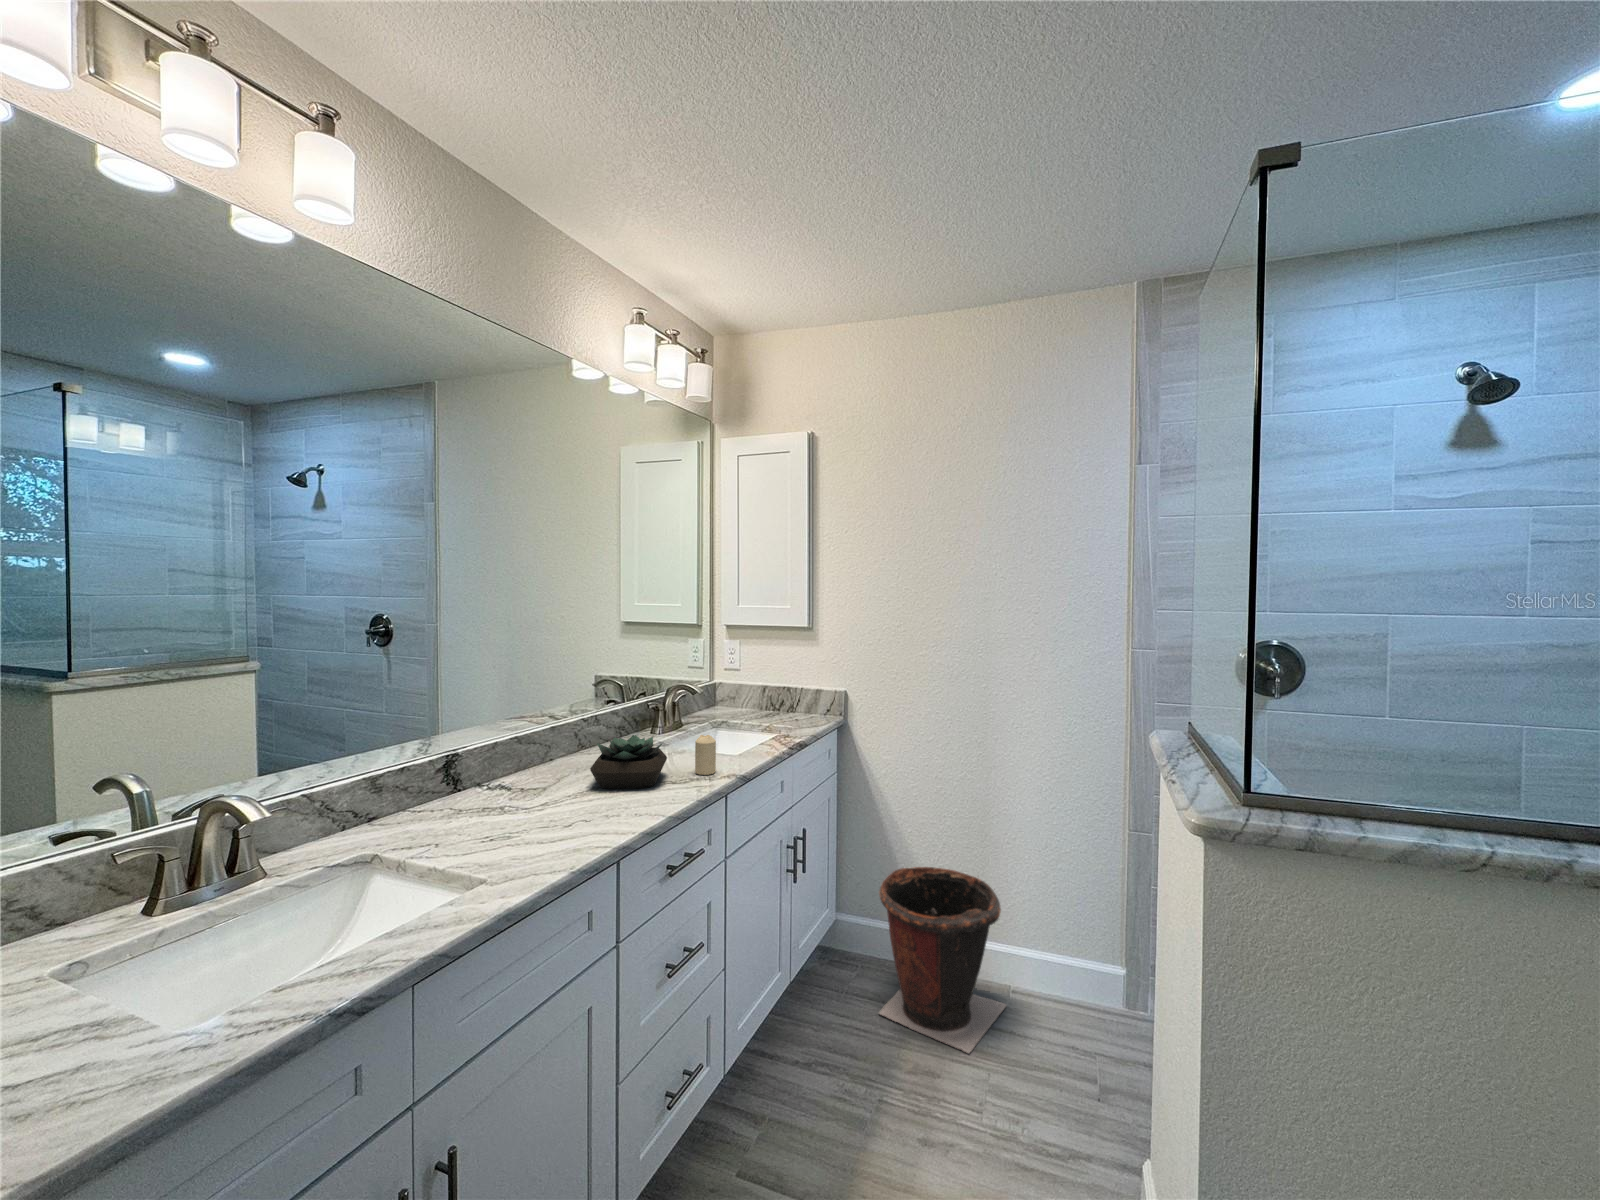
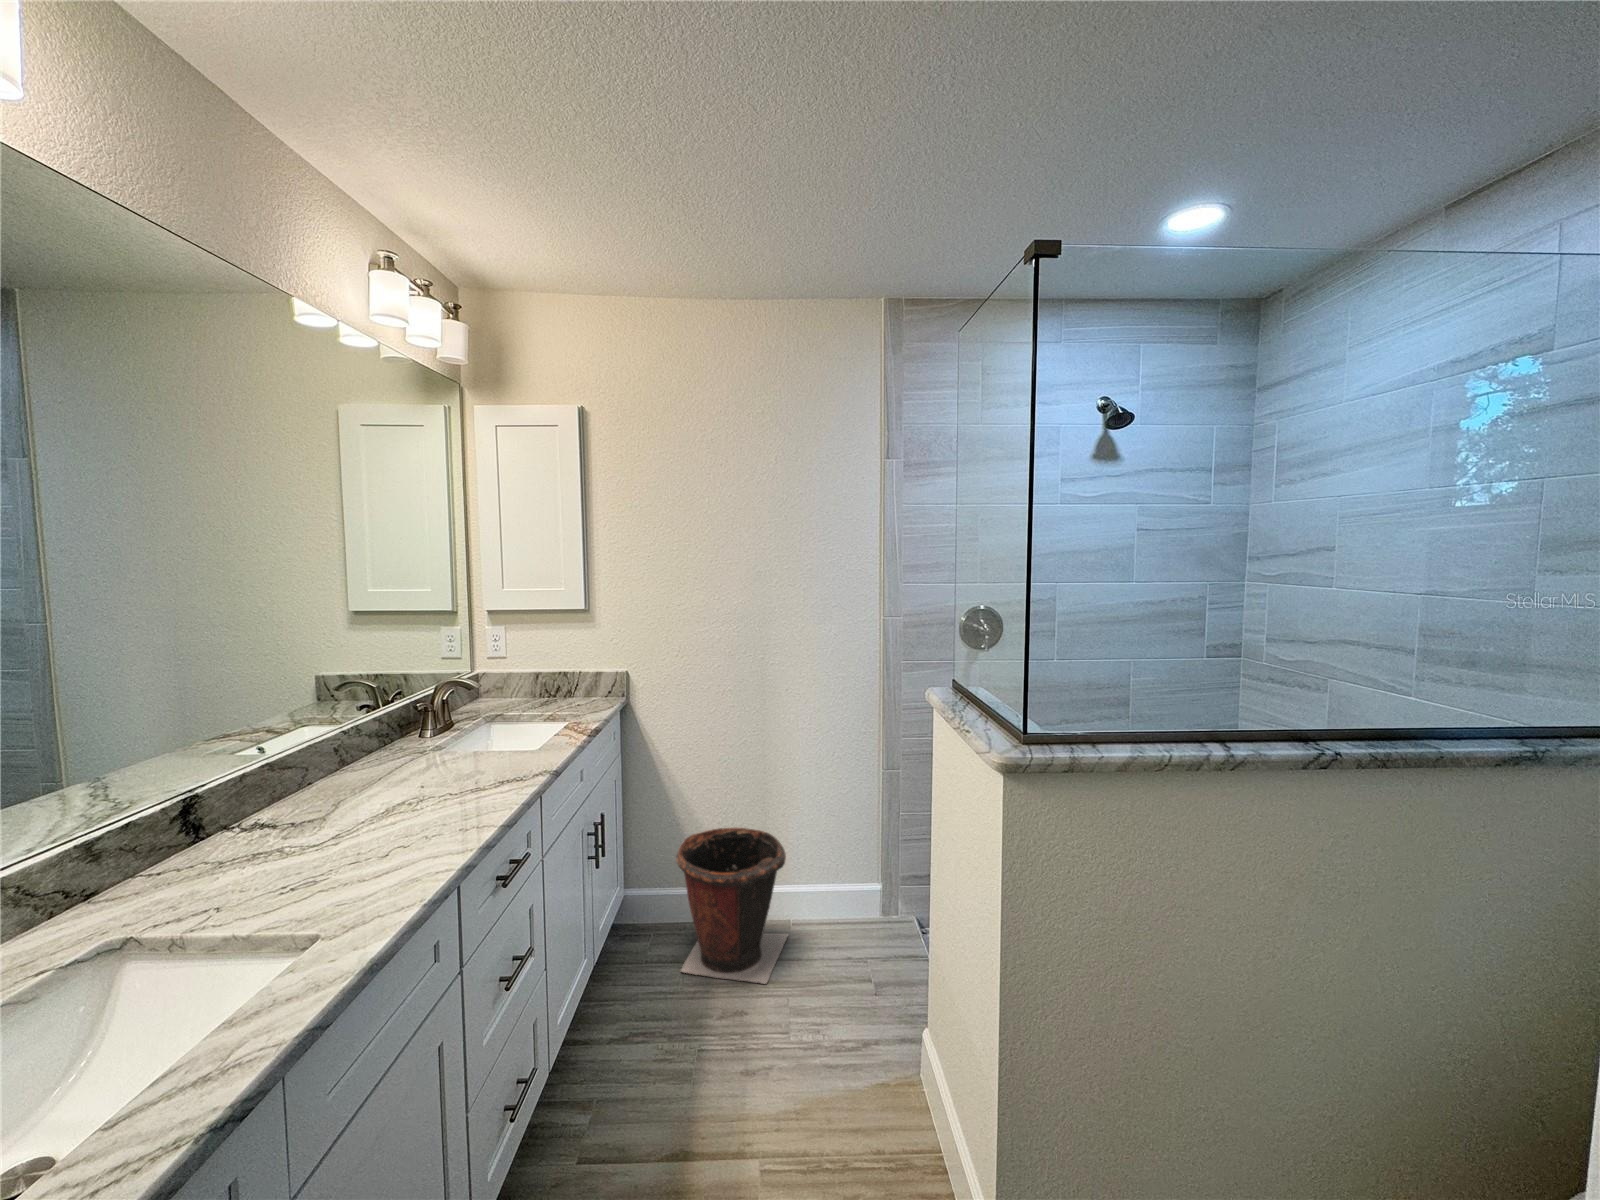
succulent plant: present [590,735,667,789] -> none [385,743,475,807]
candle: present [695,735,716,775] -> none [504,733,528,776]

